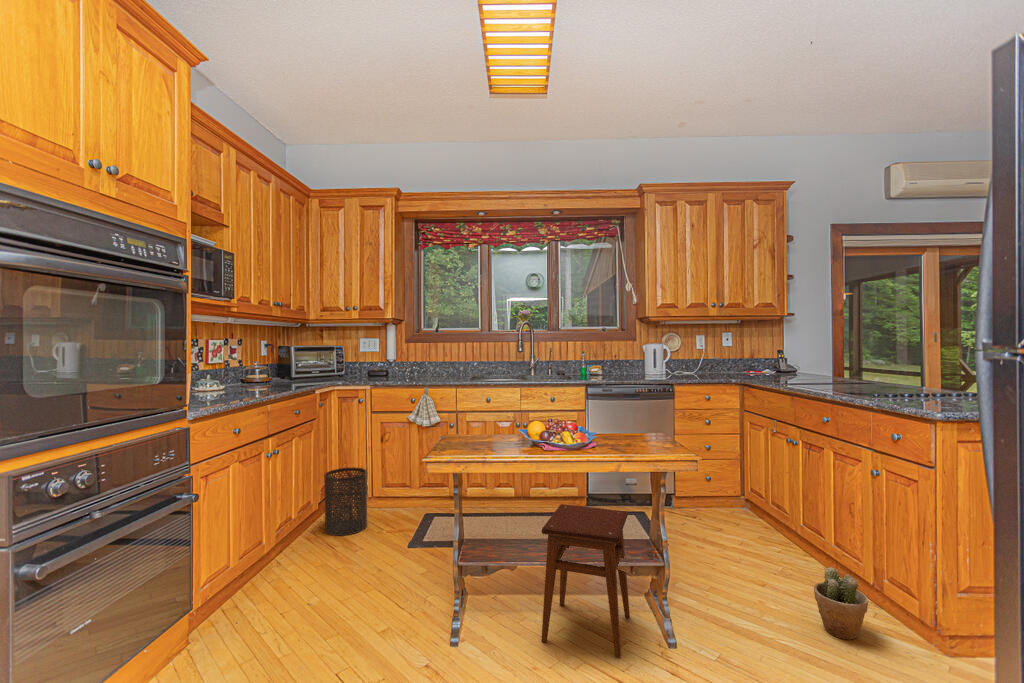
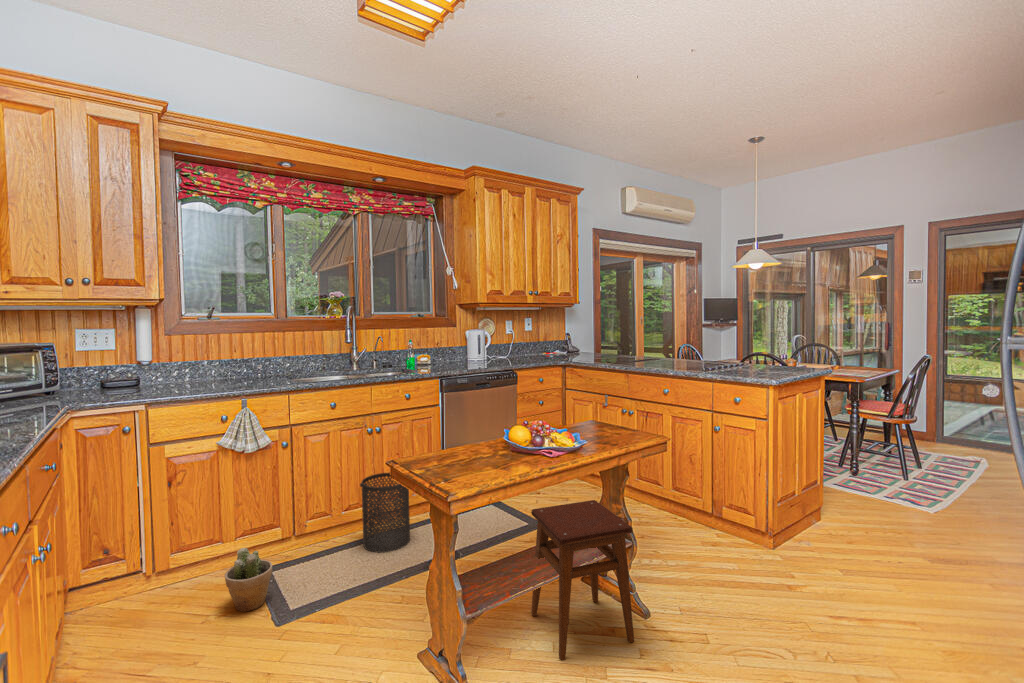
trash can: present [324,467,367,536] -> present [360,472,410,553]
potted plant: present [814,567,868,640] -> present [225,548,272,612]

